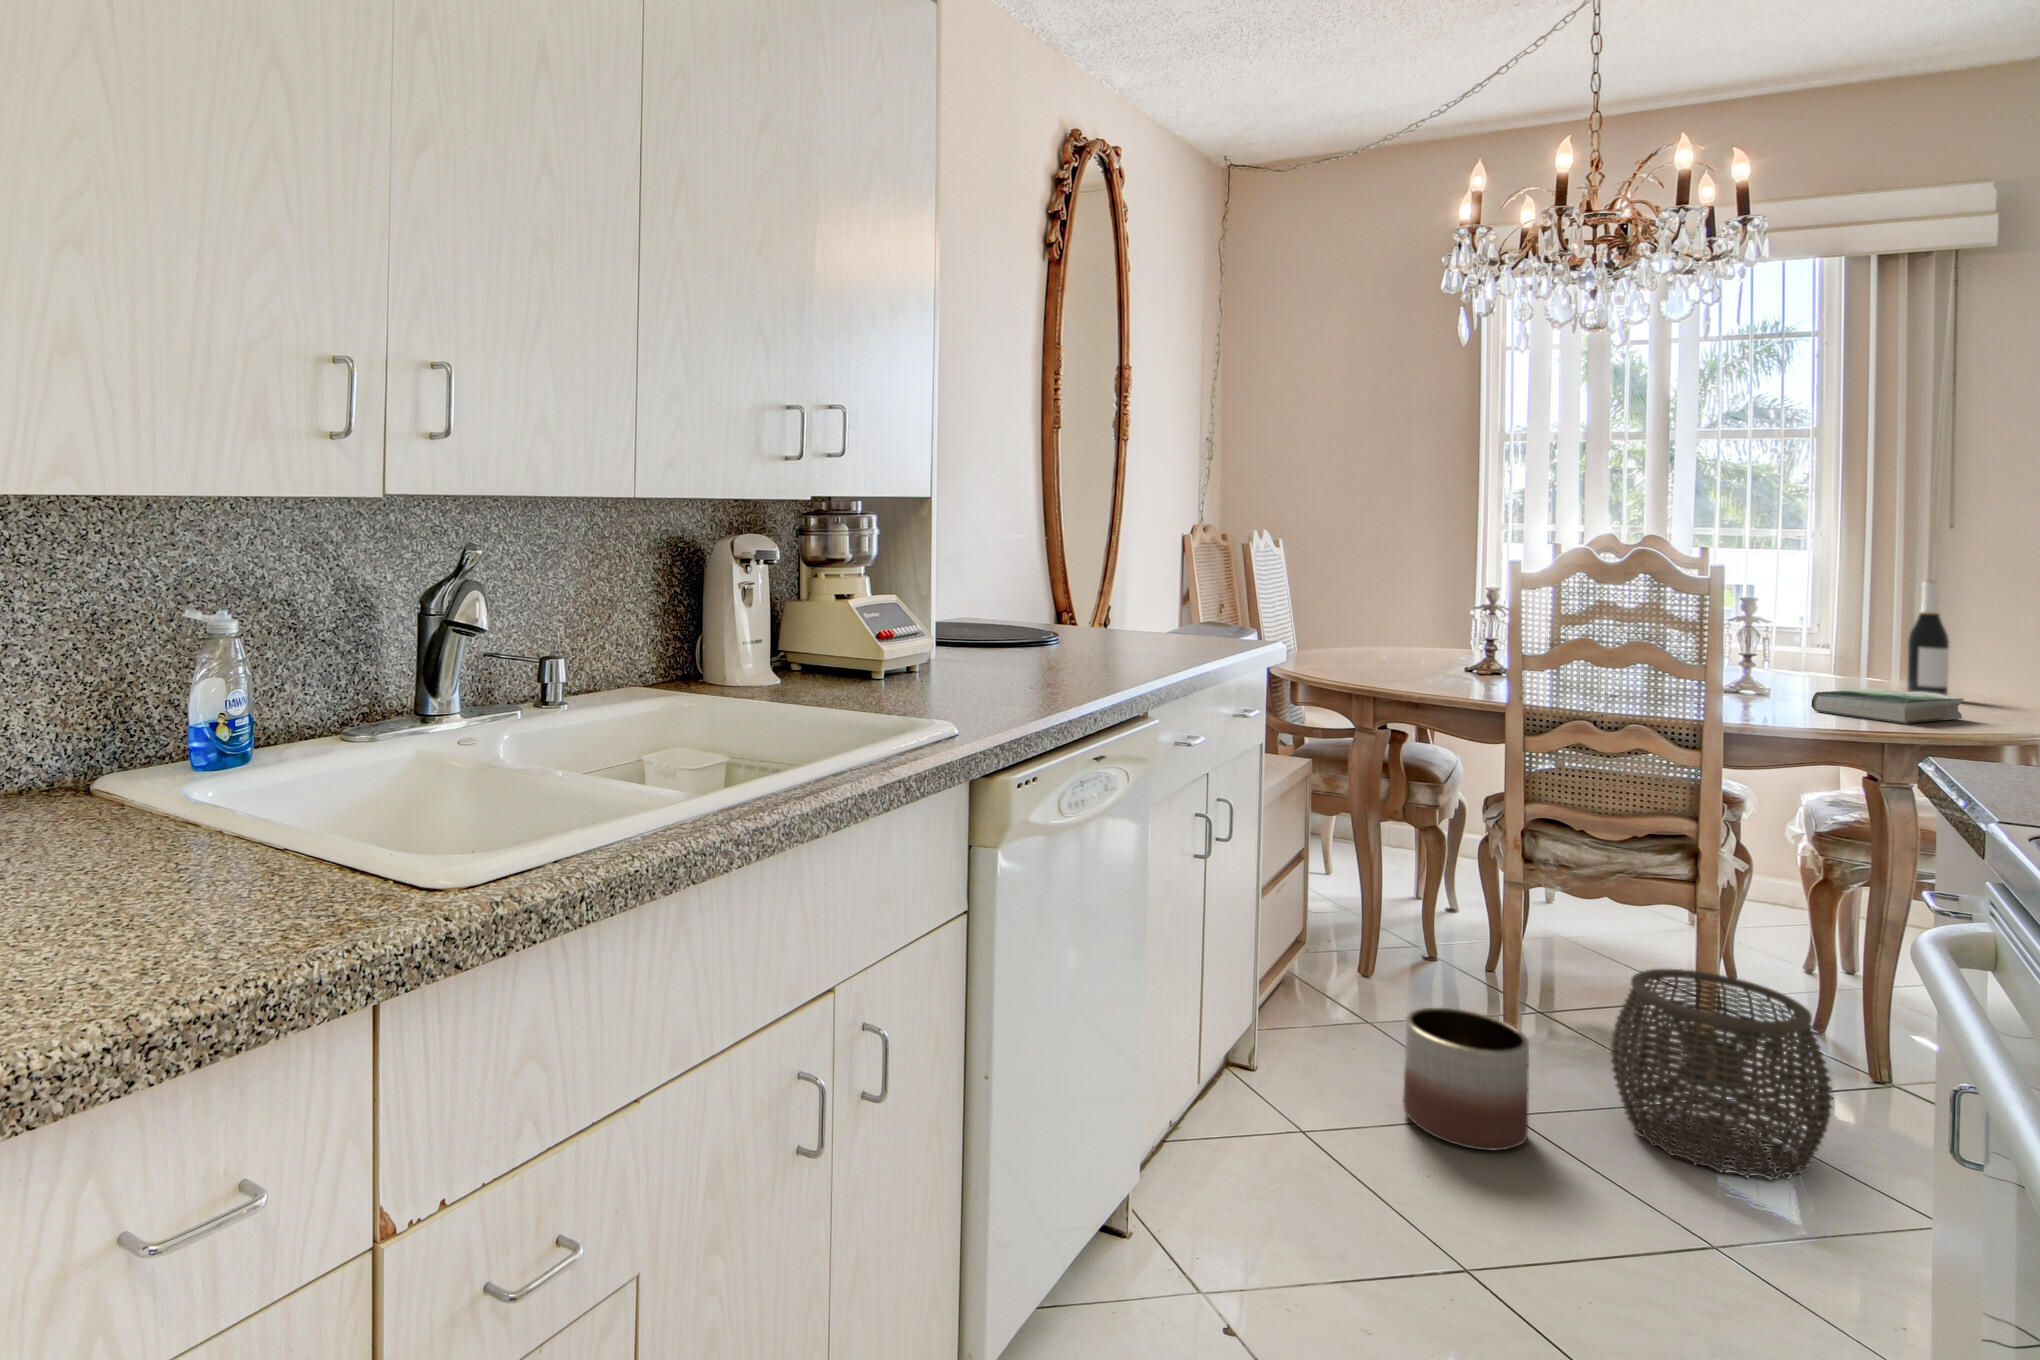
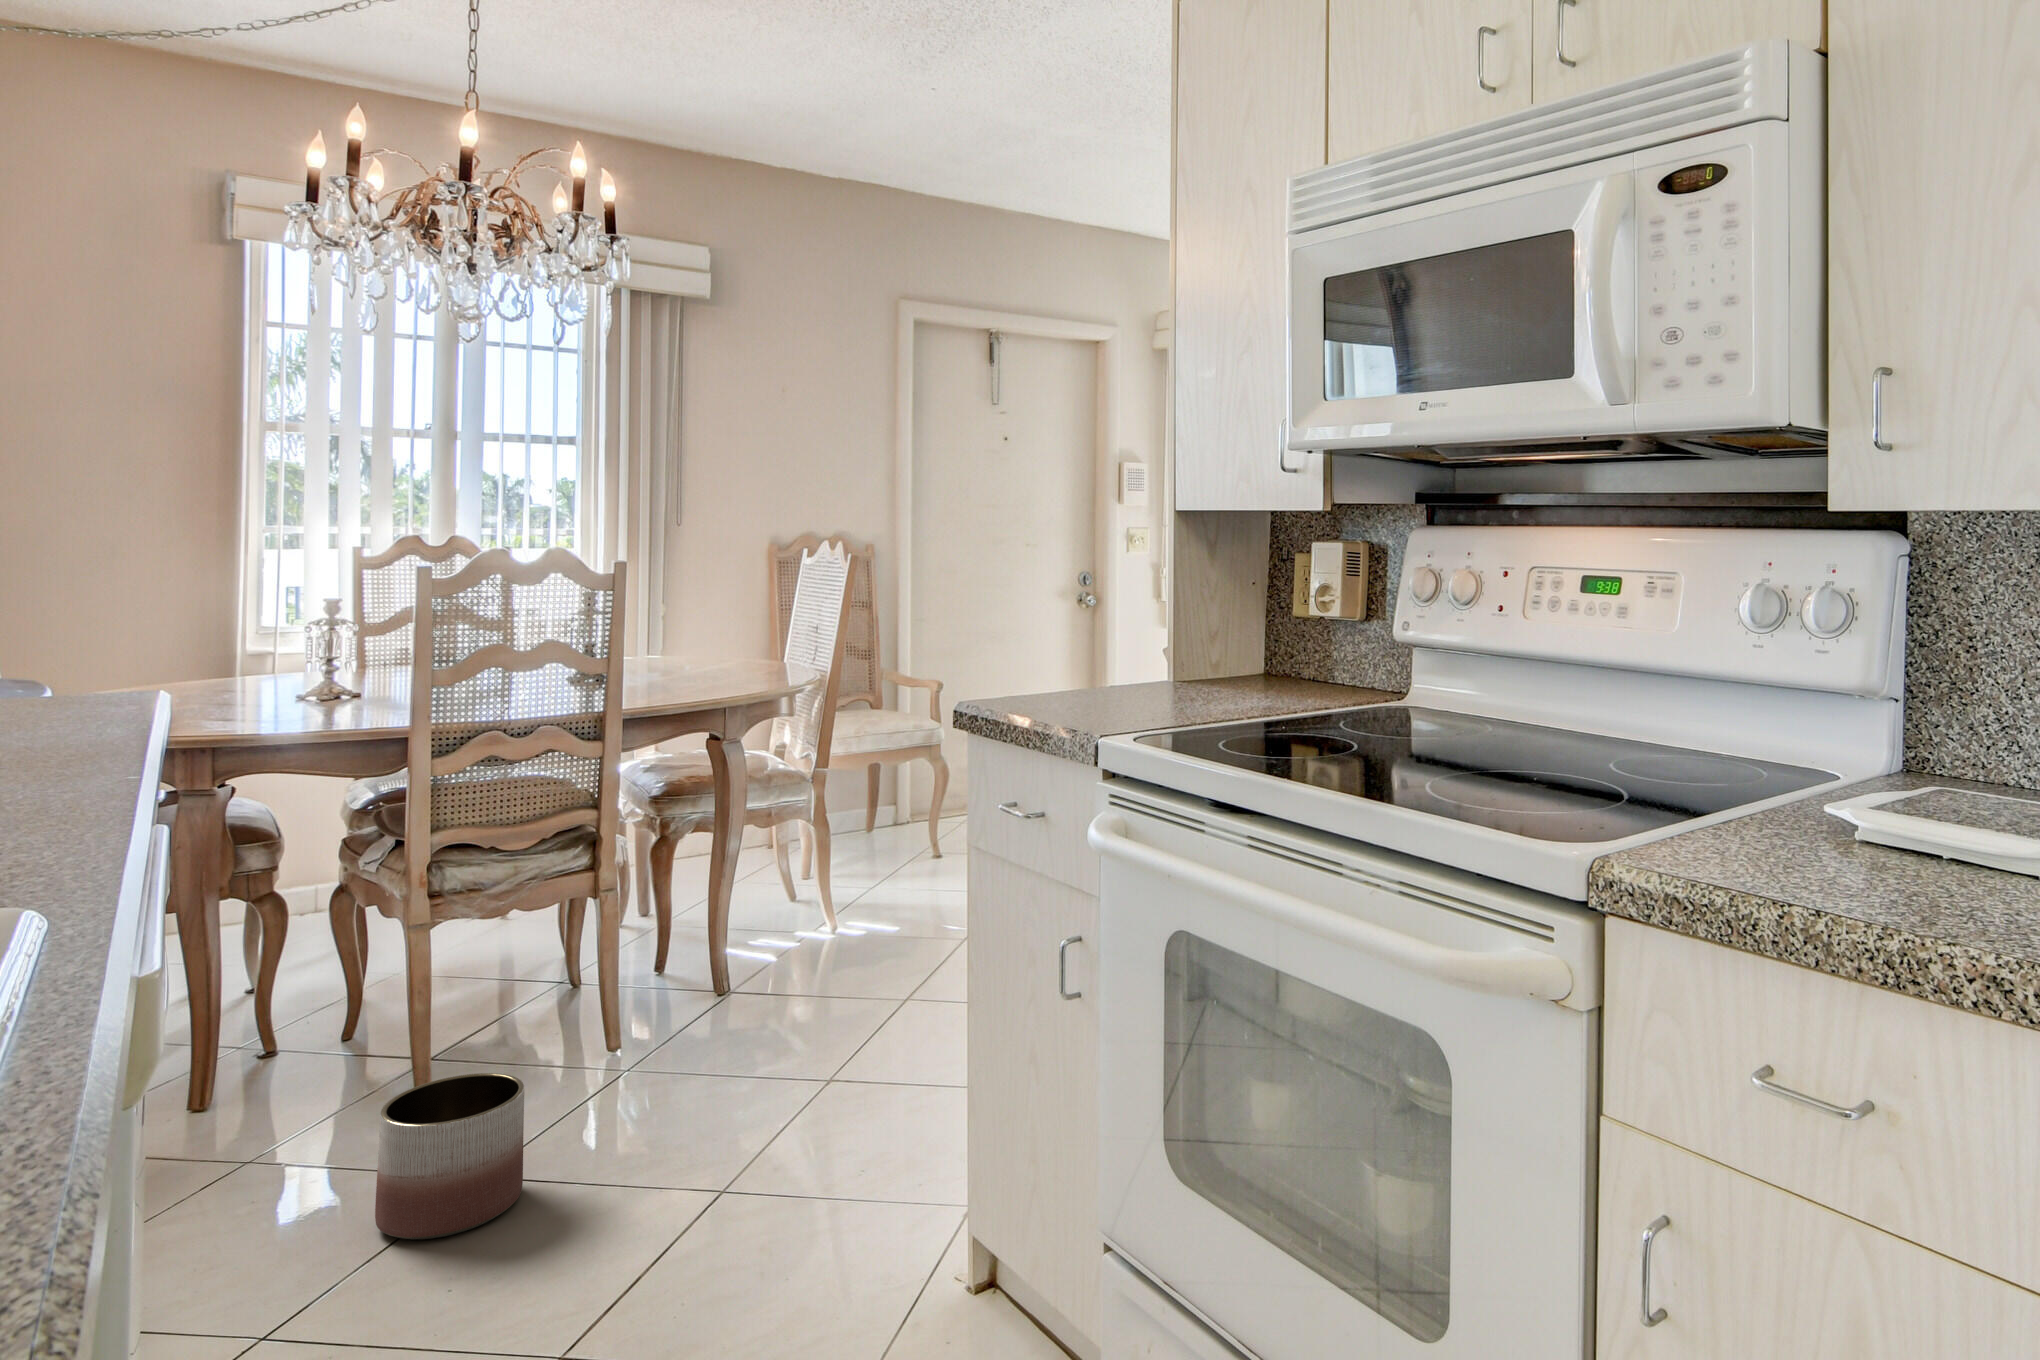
wine bottle: present [1907,580,1949,696] -> none [691,568,720,666]
book: present [1811,689,1964,724] -> none [669,659,761,687]
woven basket: present [1611,969,1833,1180] -> none [568,940,754,1130]

